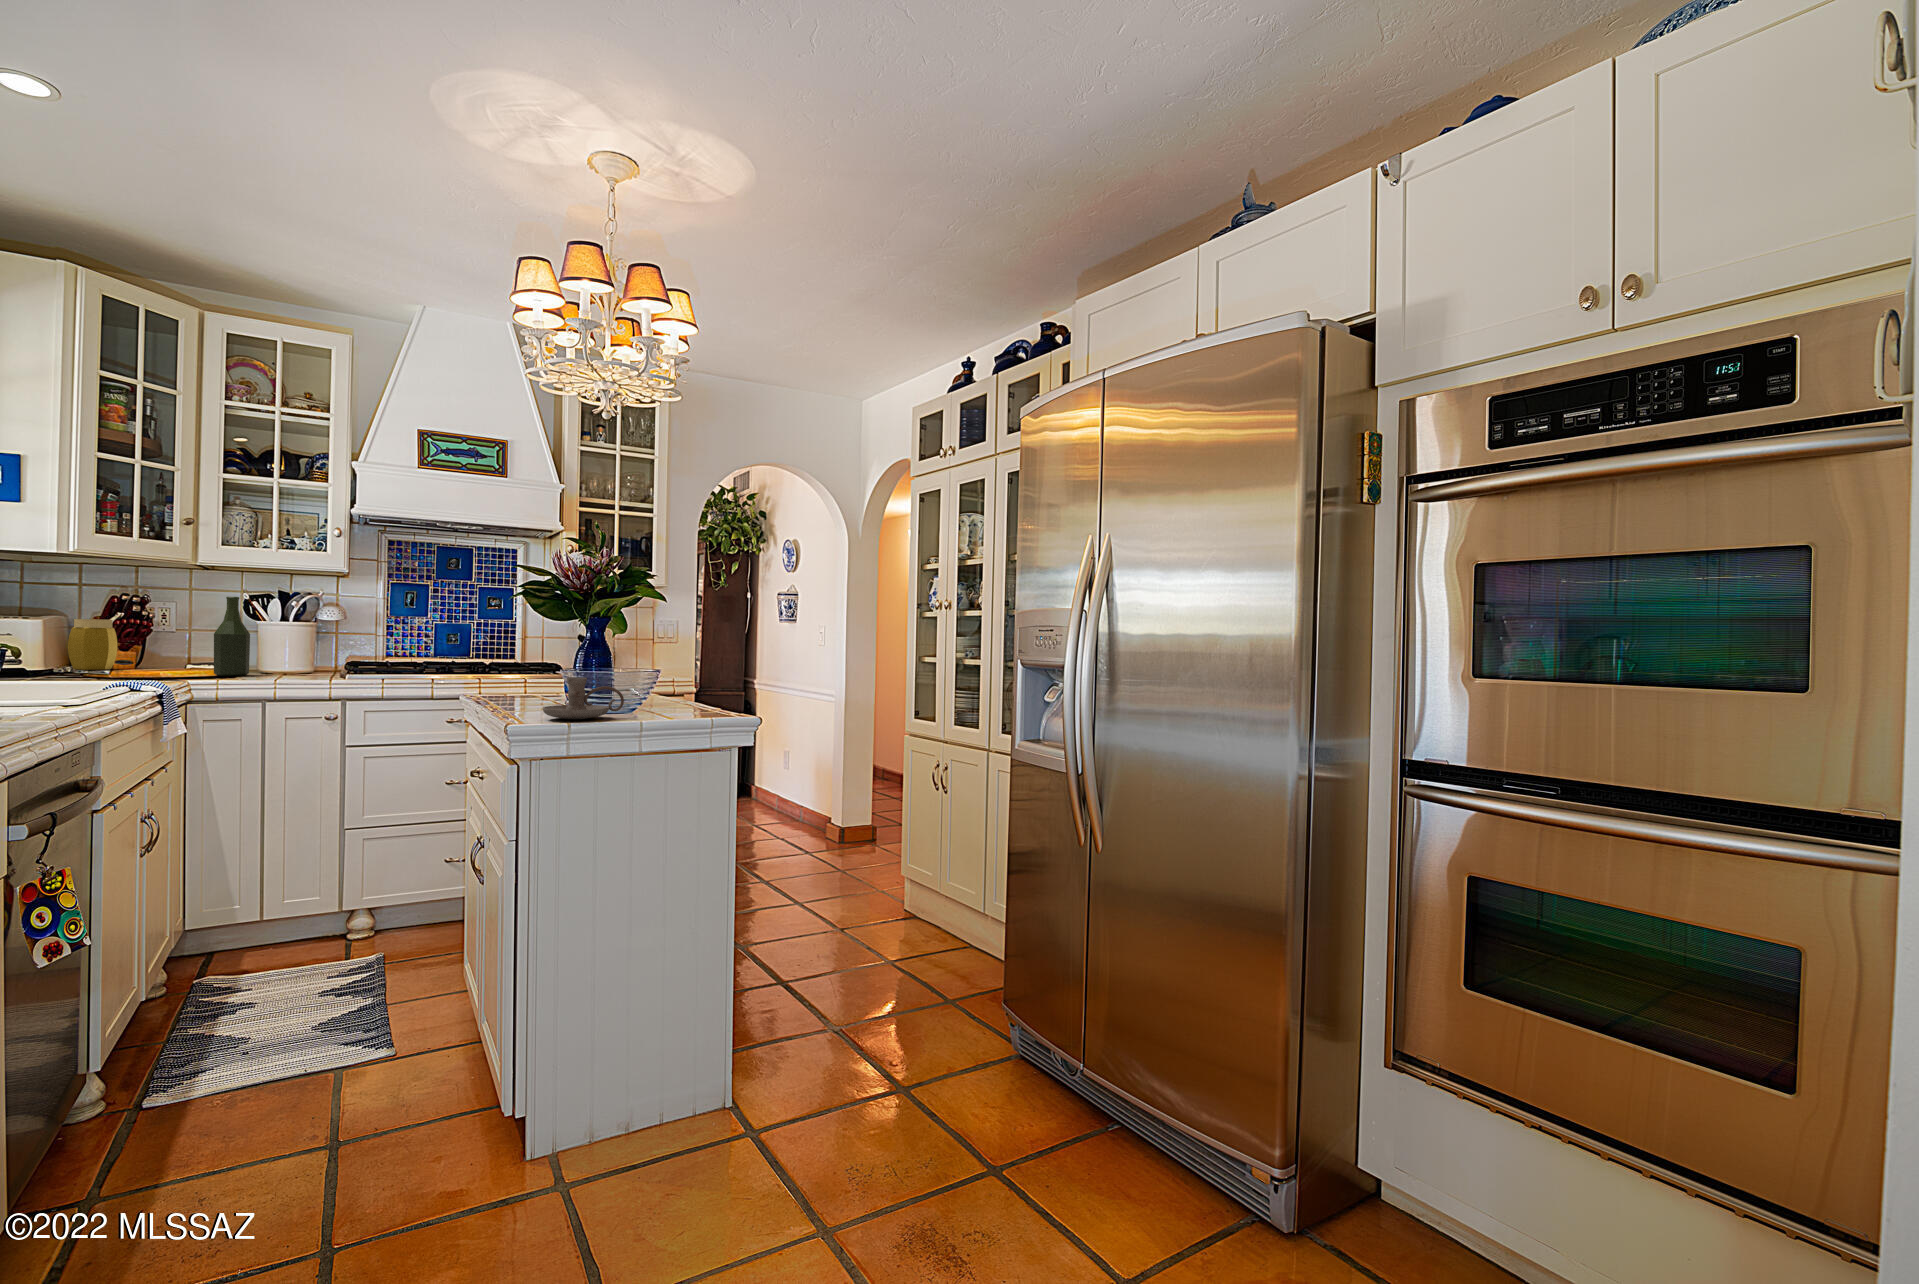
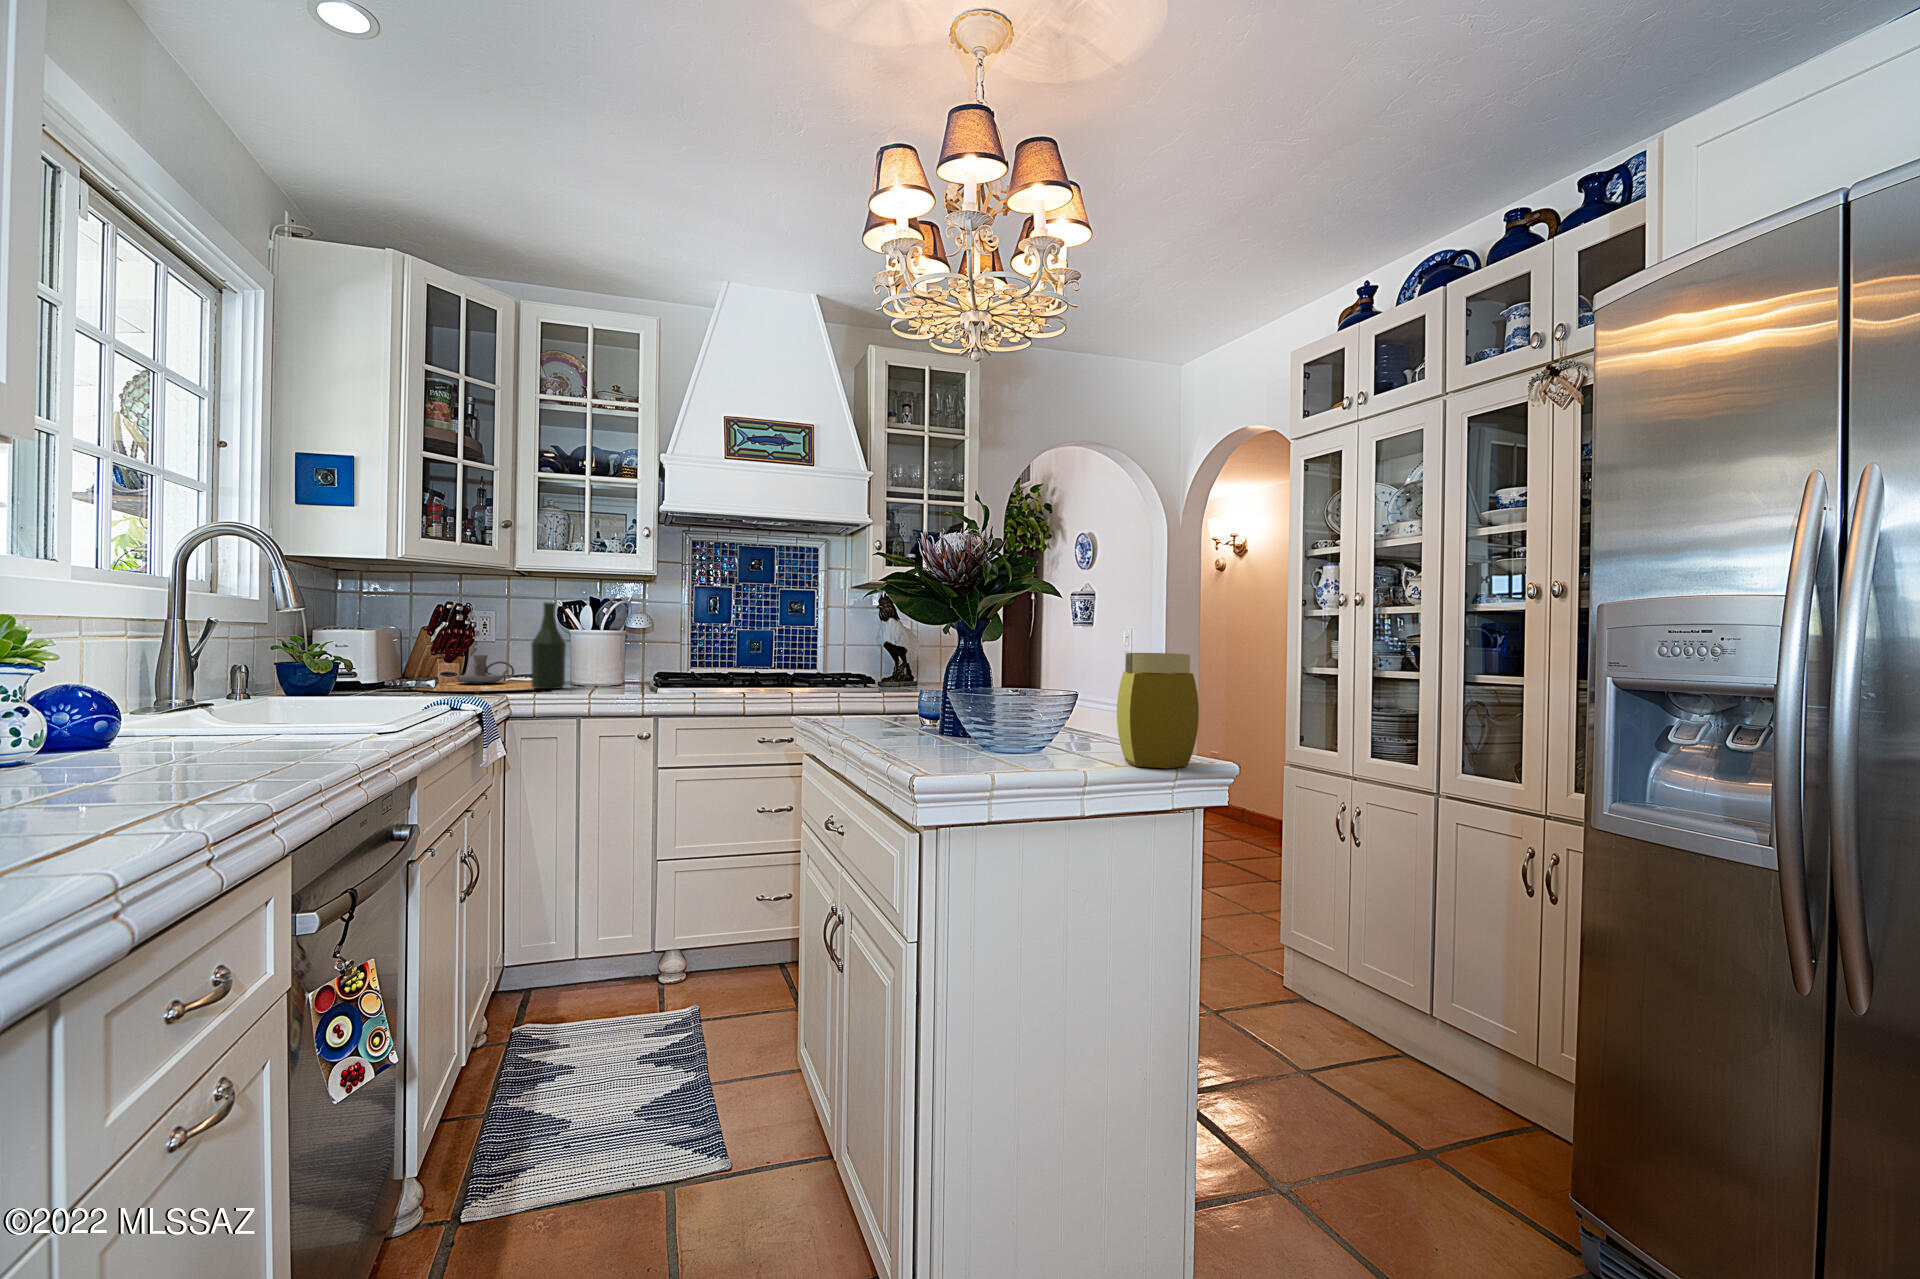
jar: present [68,619,118,670] -> present [1117,653,1199,768]
candle holder: present [543,677,624,719] -> present [456,655,514,684]

